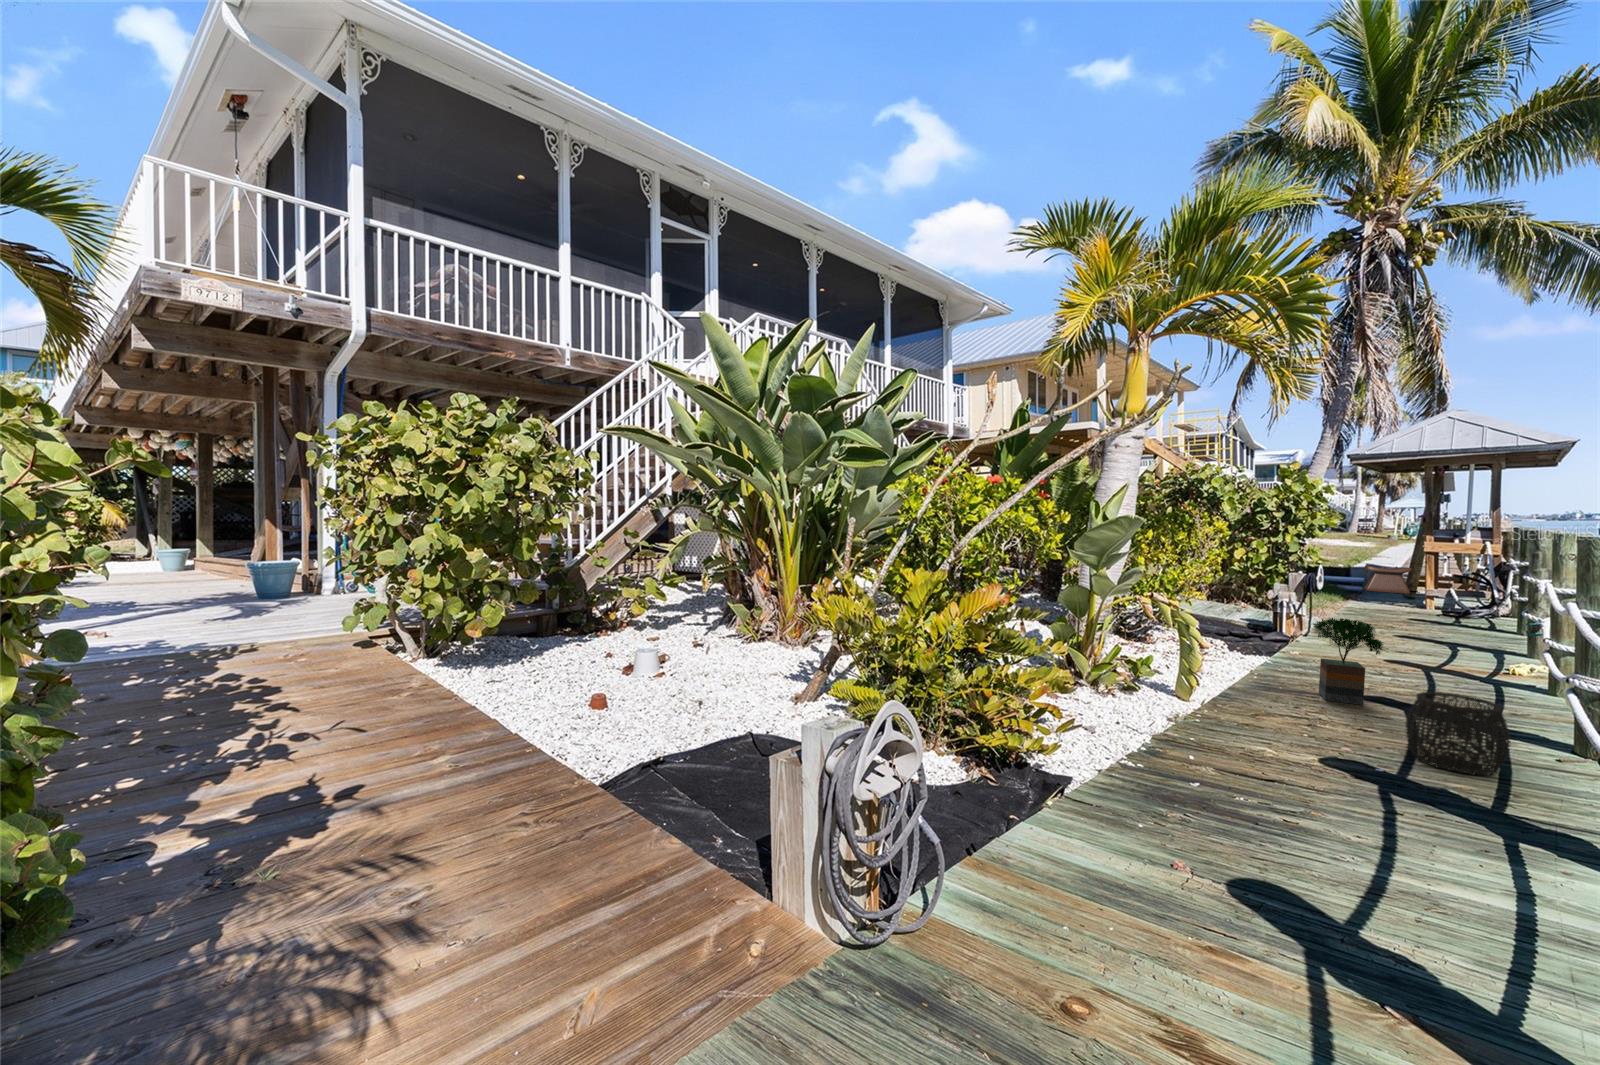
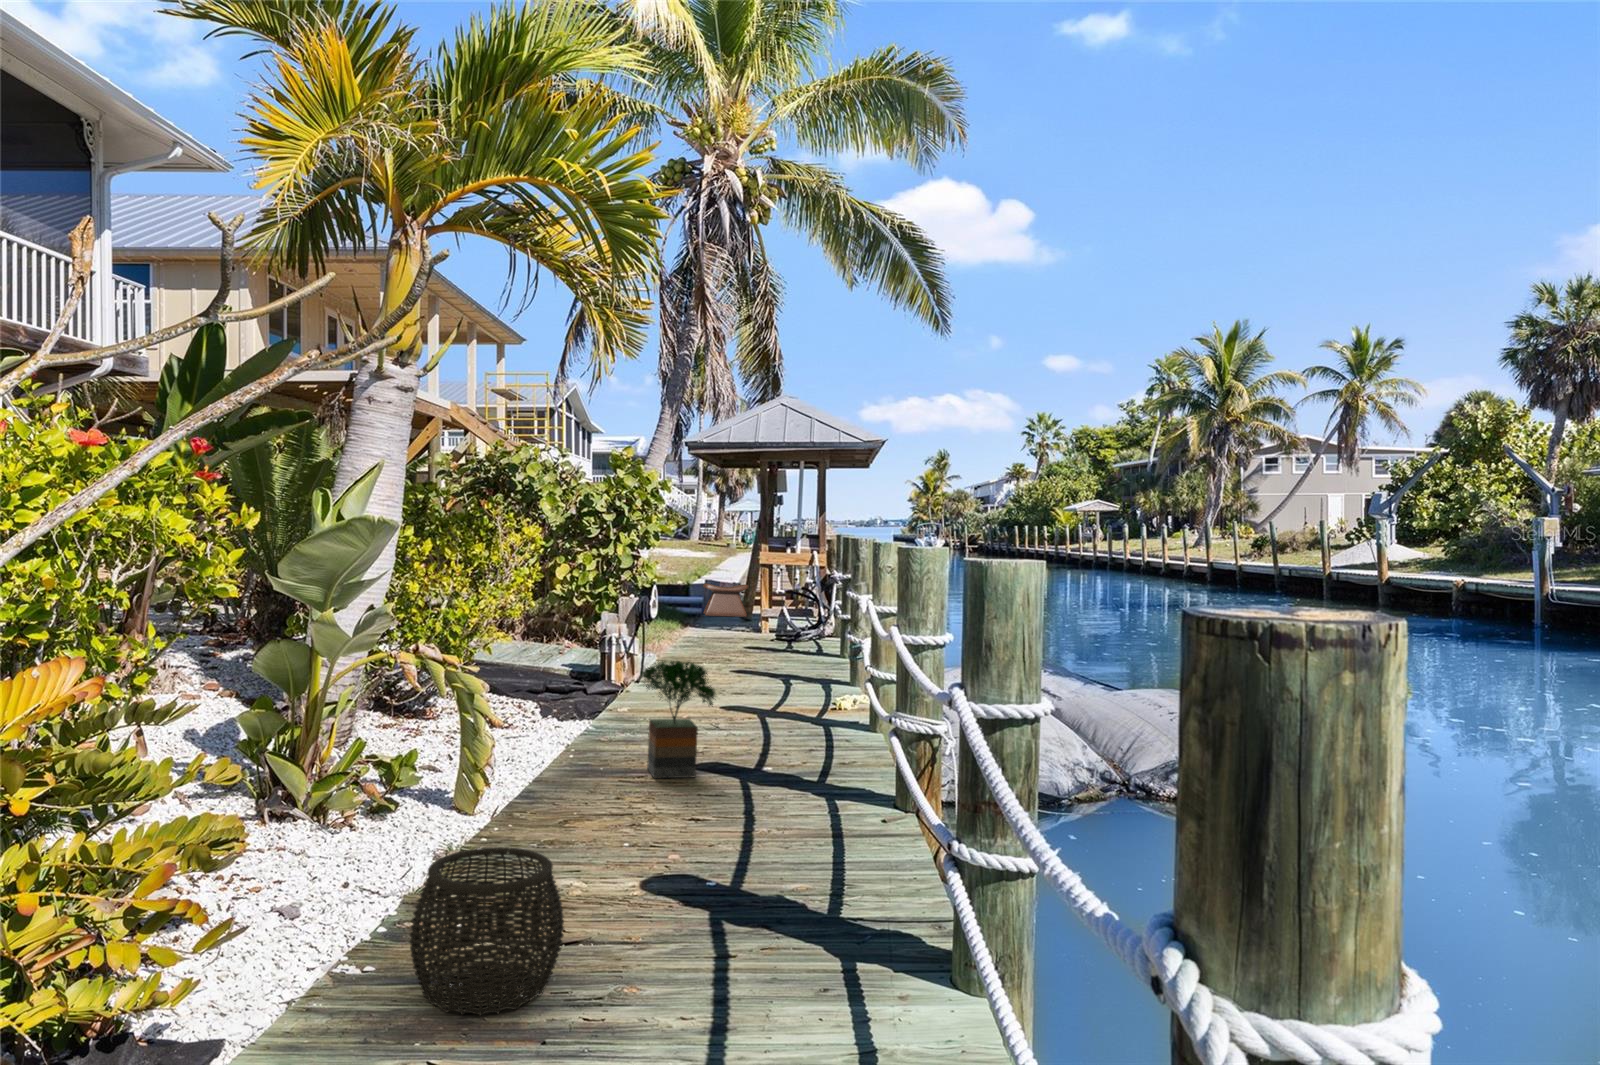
woven basket: present [1406,692,1510,776] -> present [409,847,564,1015]

